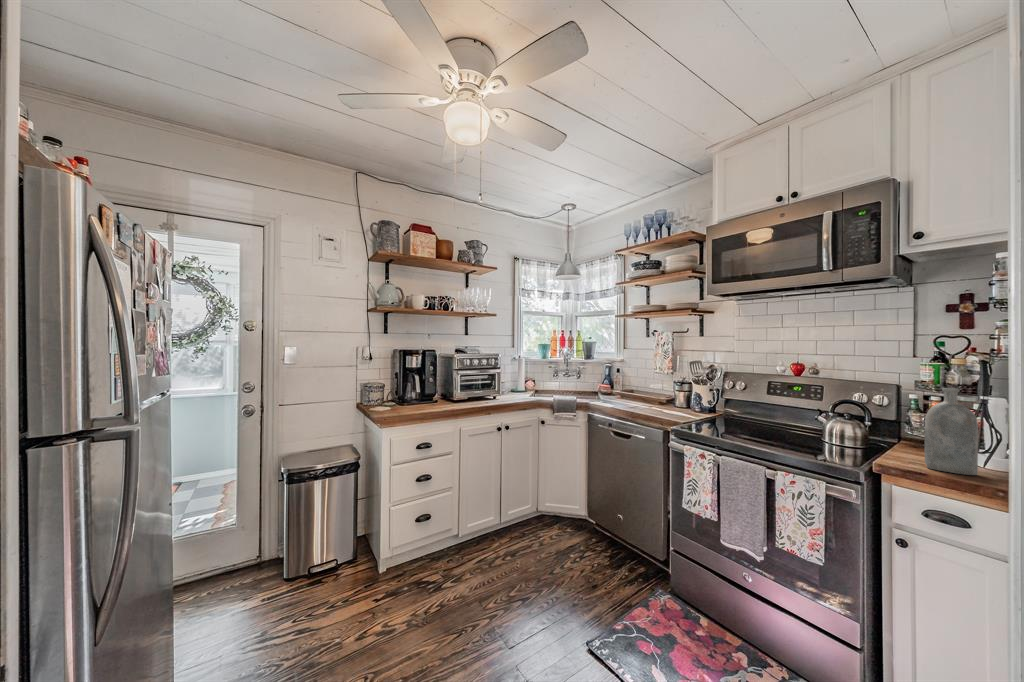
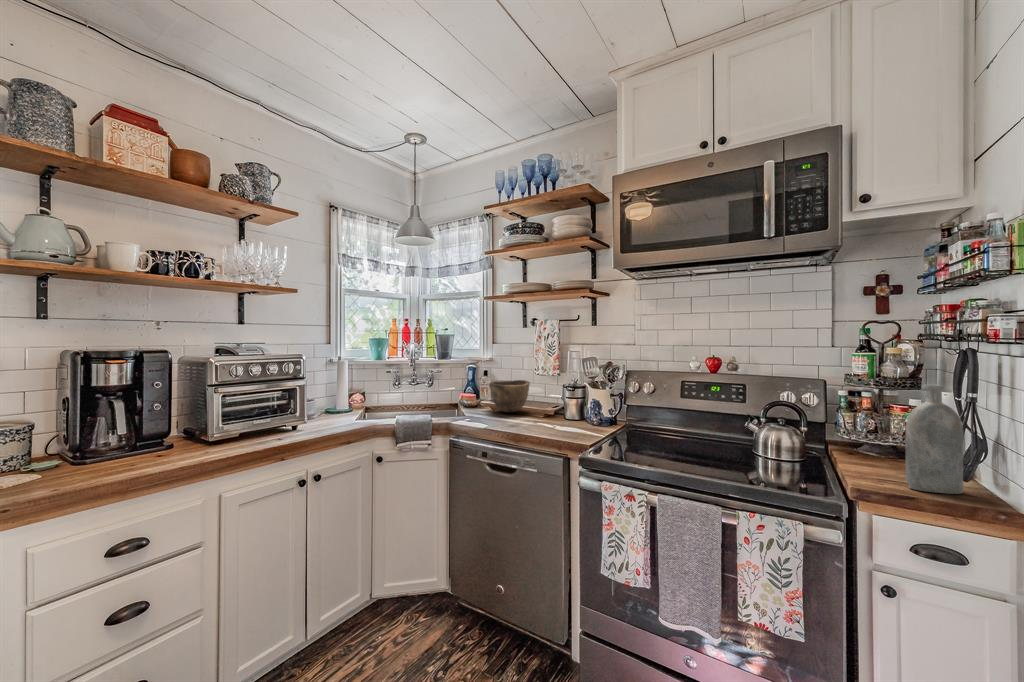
bowl: none [619,376,651,399] -> present [489,380,530,413]

